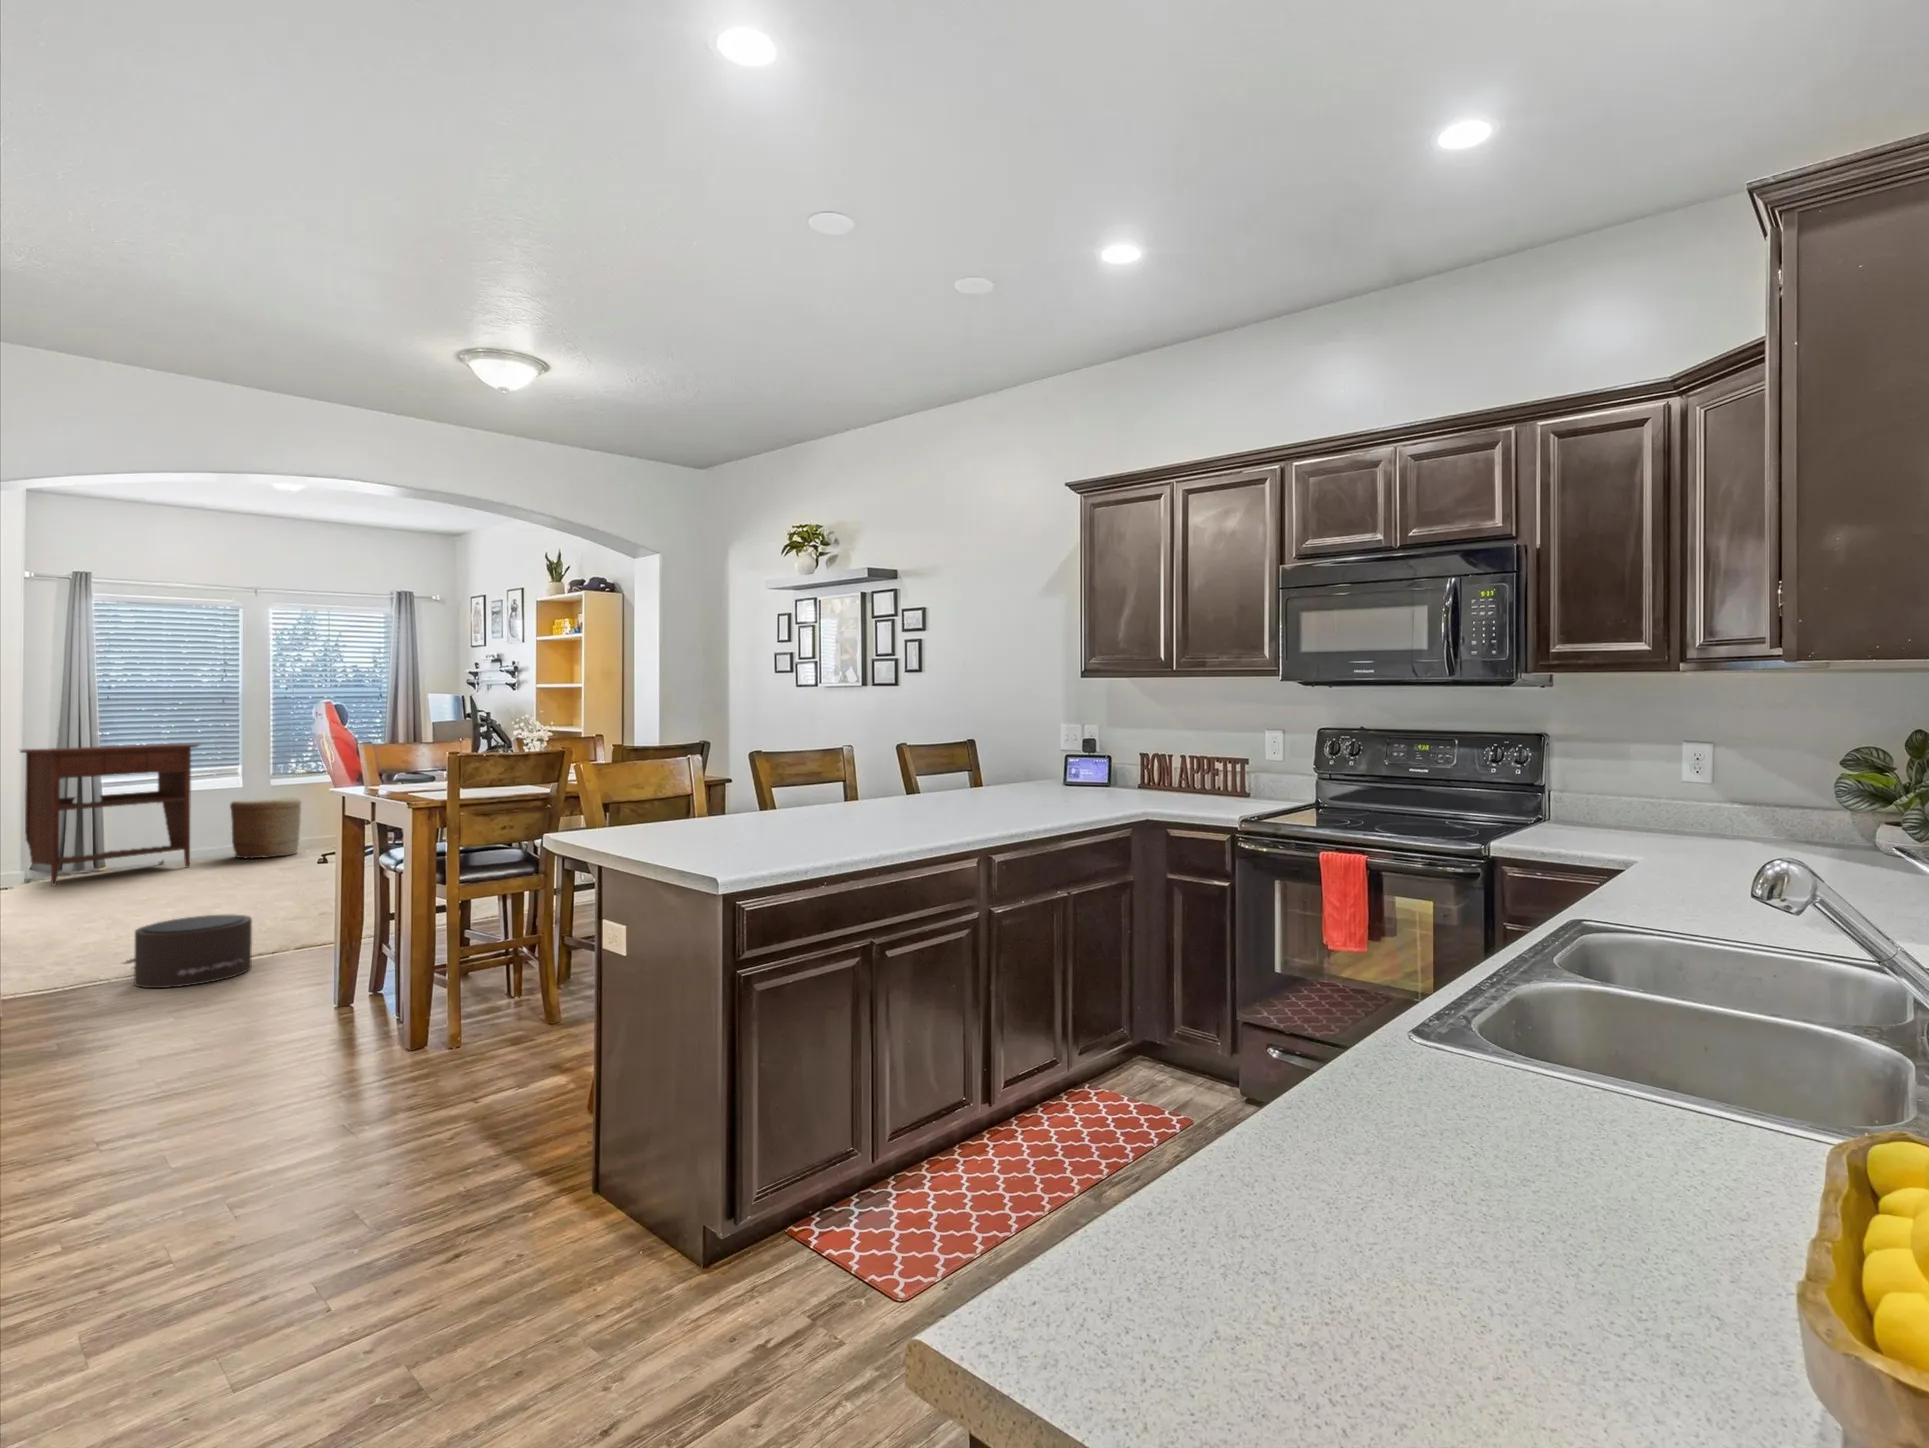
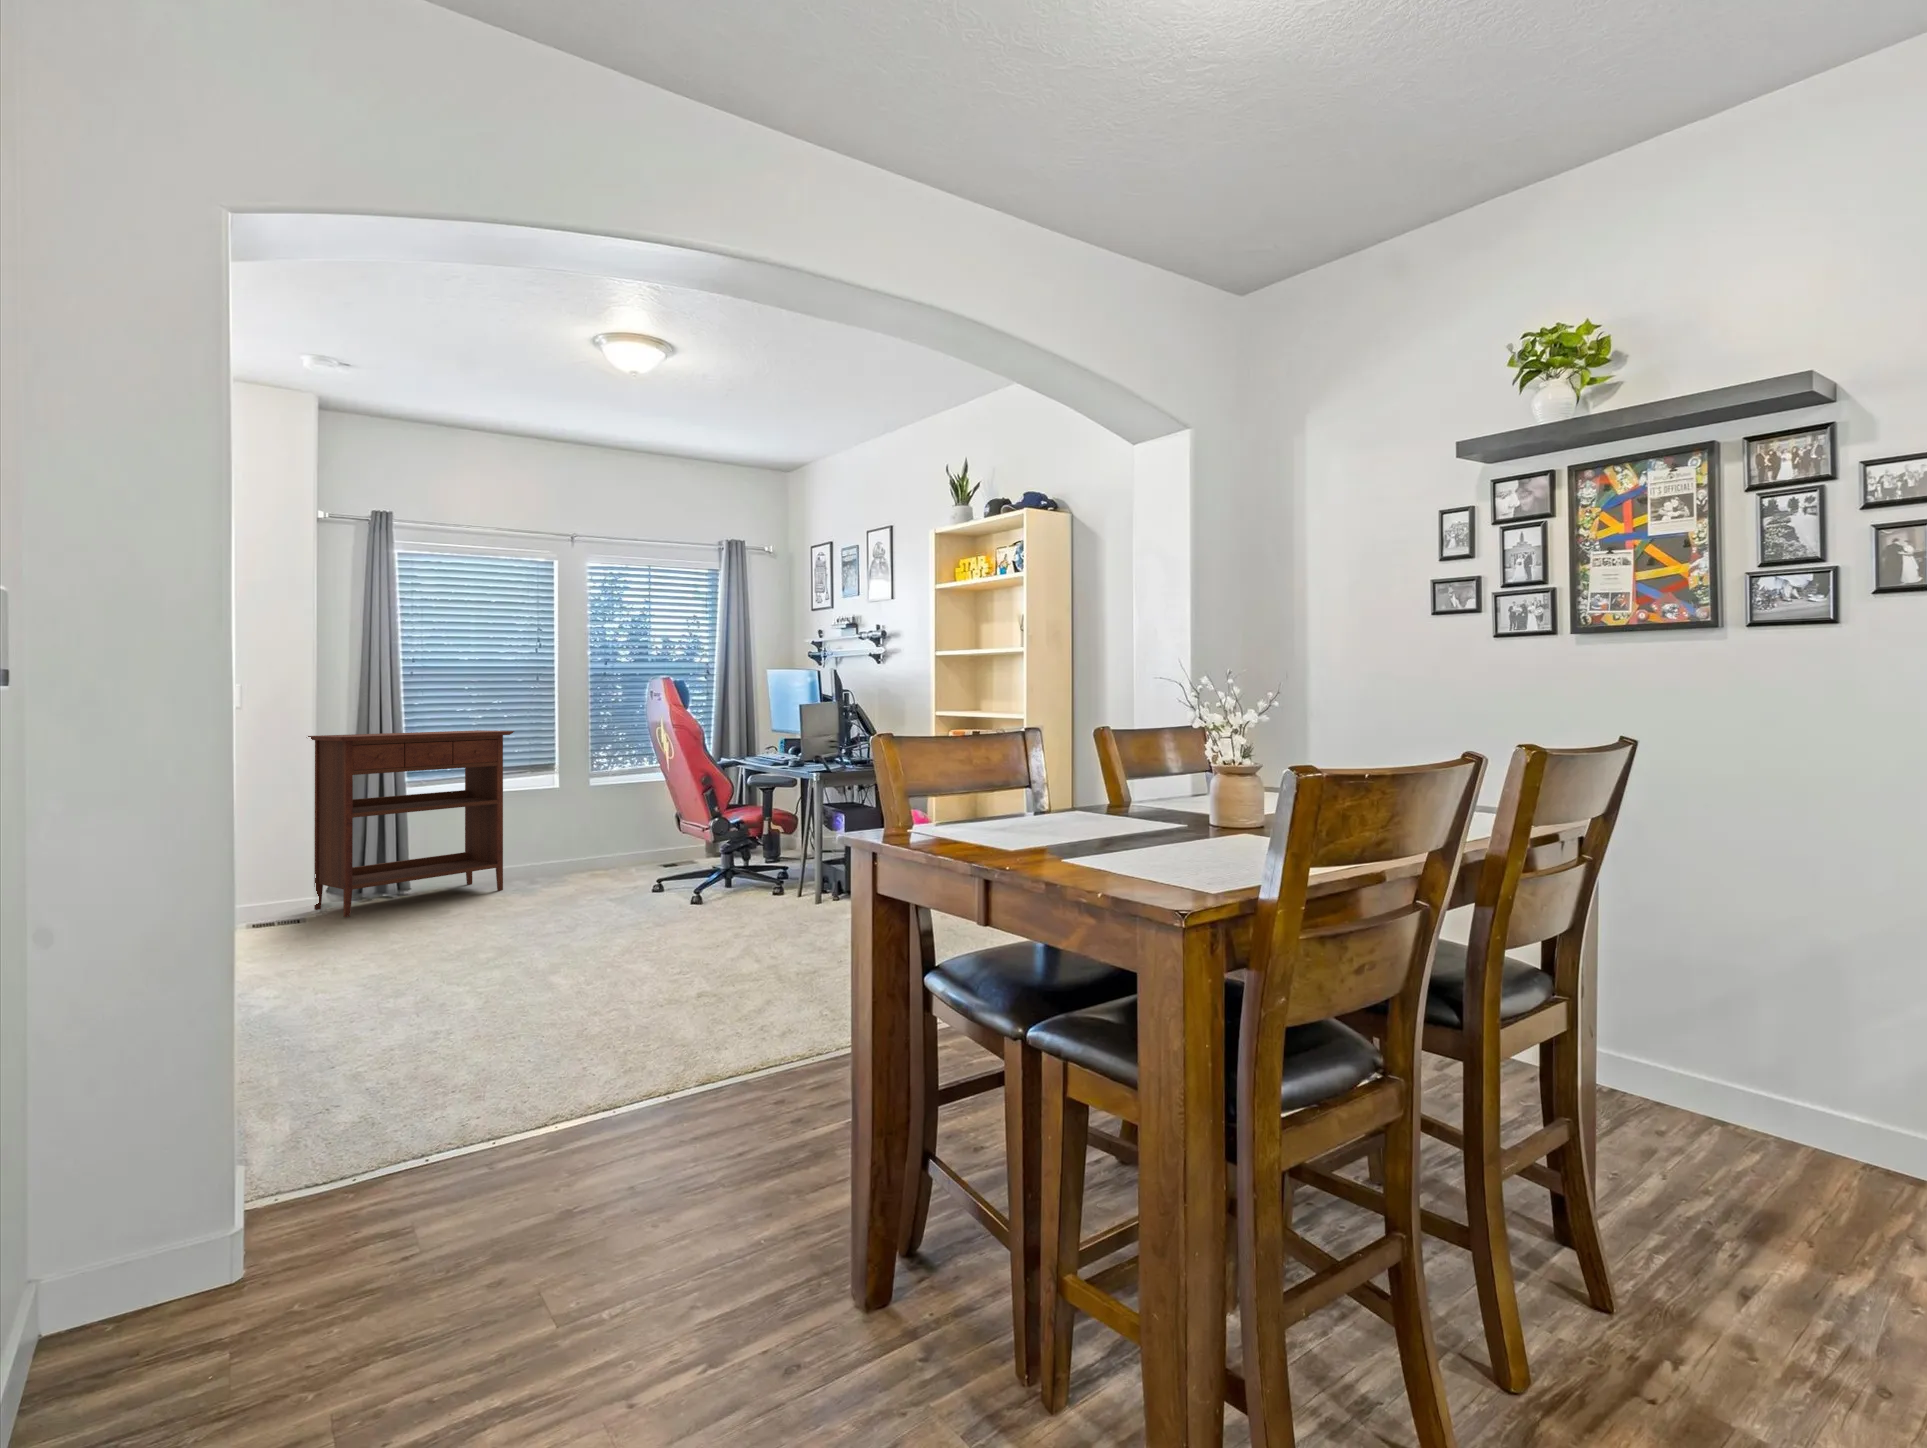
woven basket: present [230,798,301,858] -> none [546,800,627,879]
pouf: present [122,915,252,988] -> none [427,1044,644,1217]

